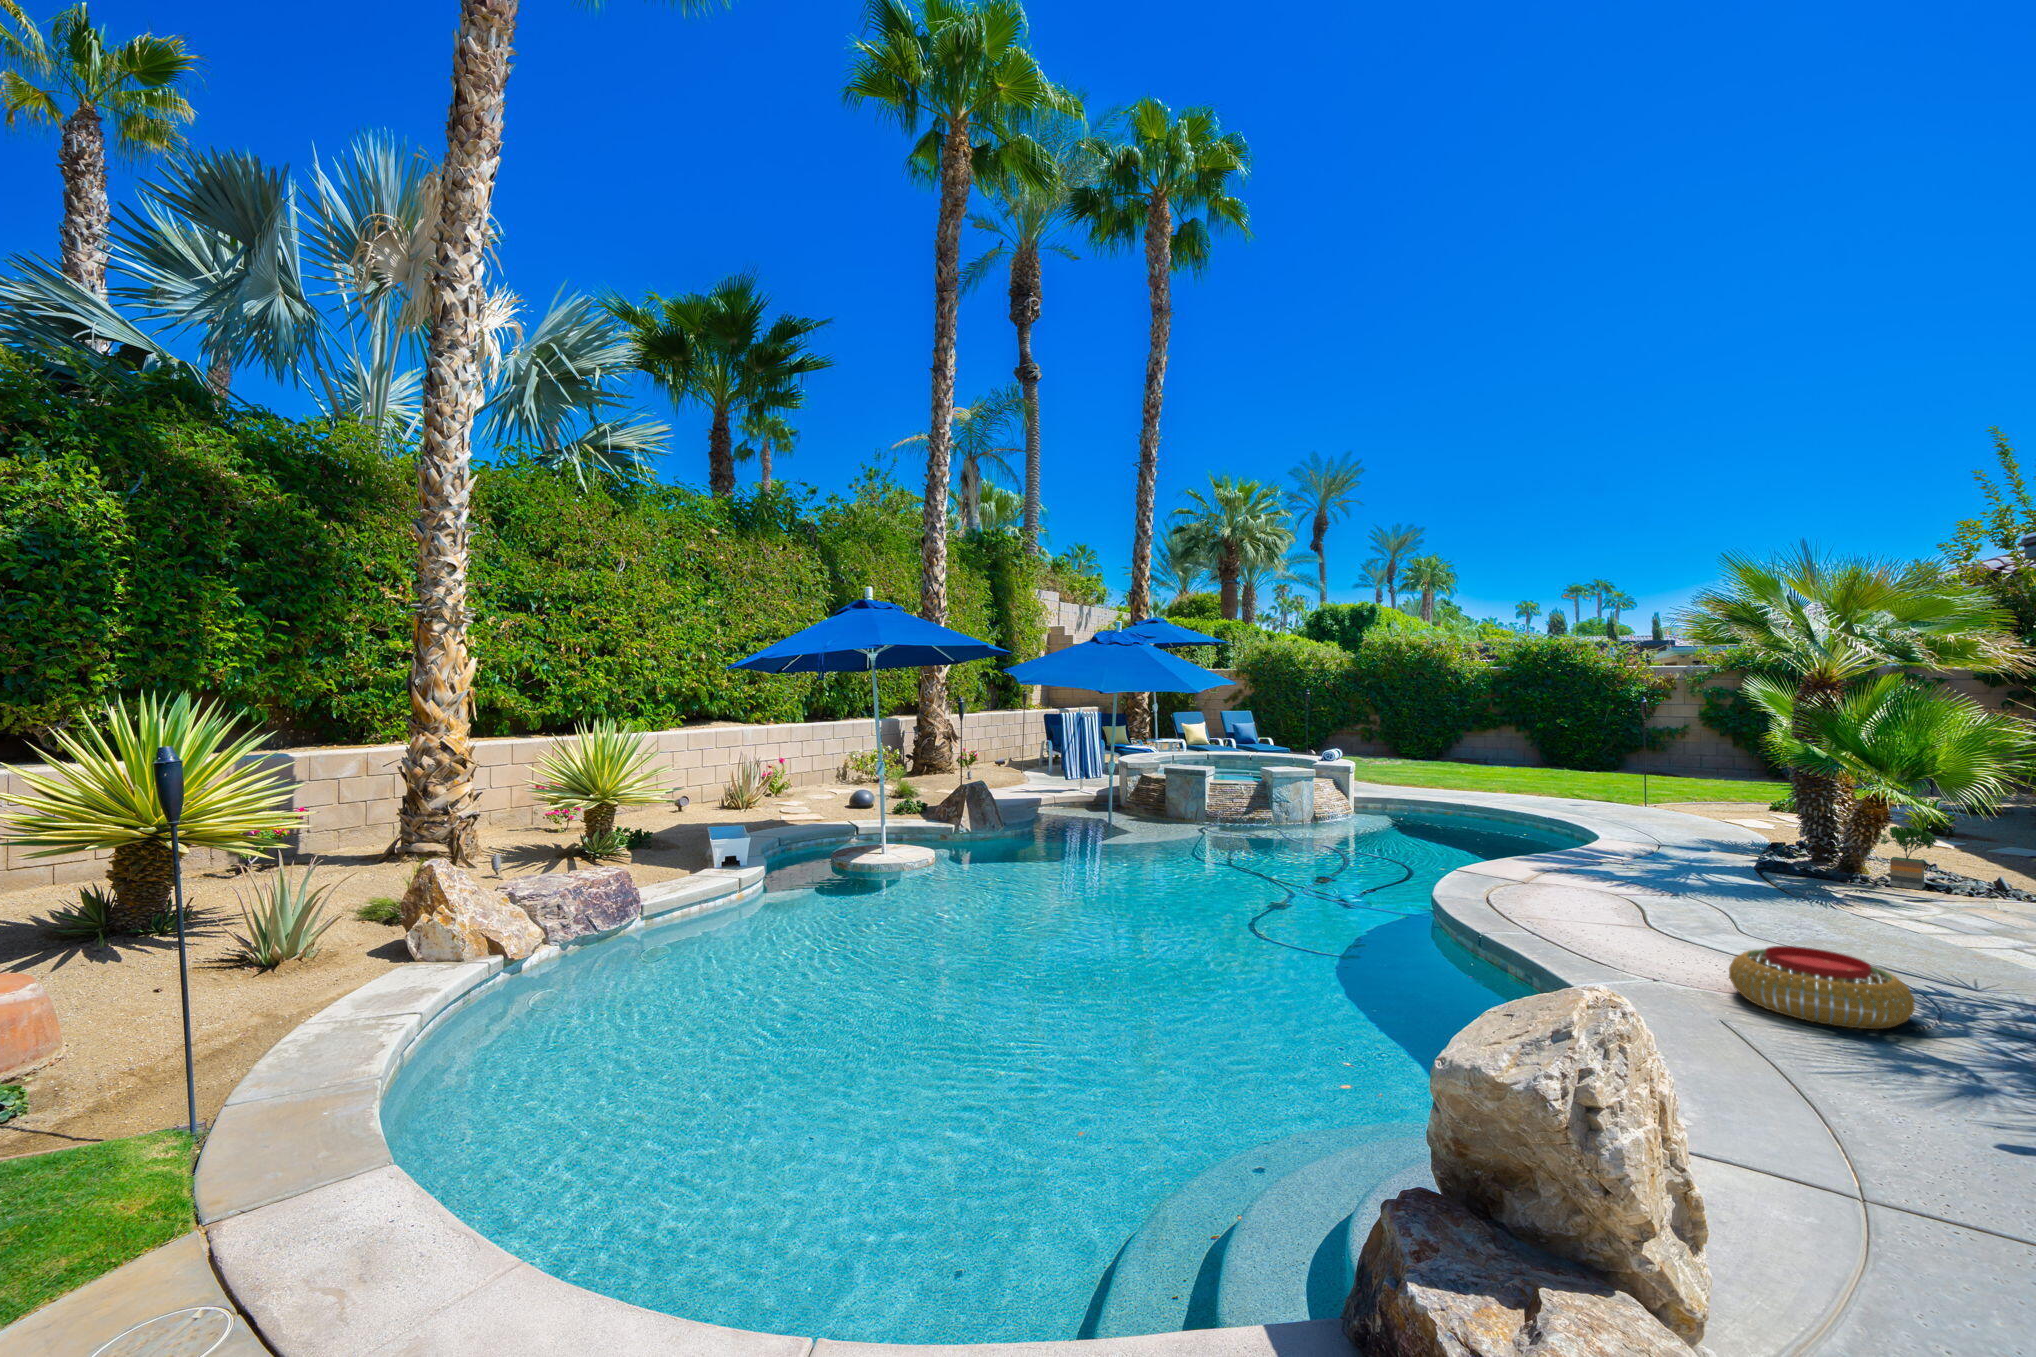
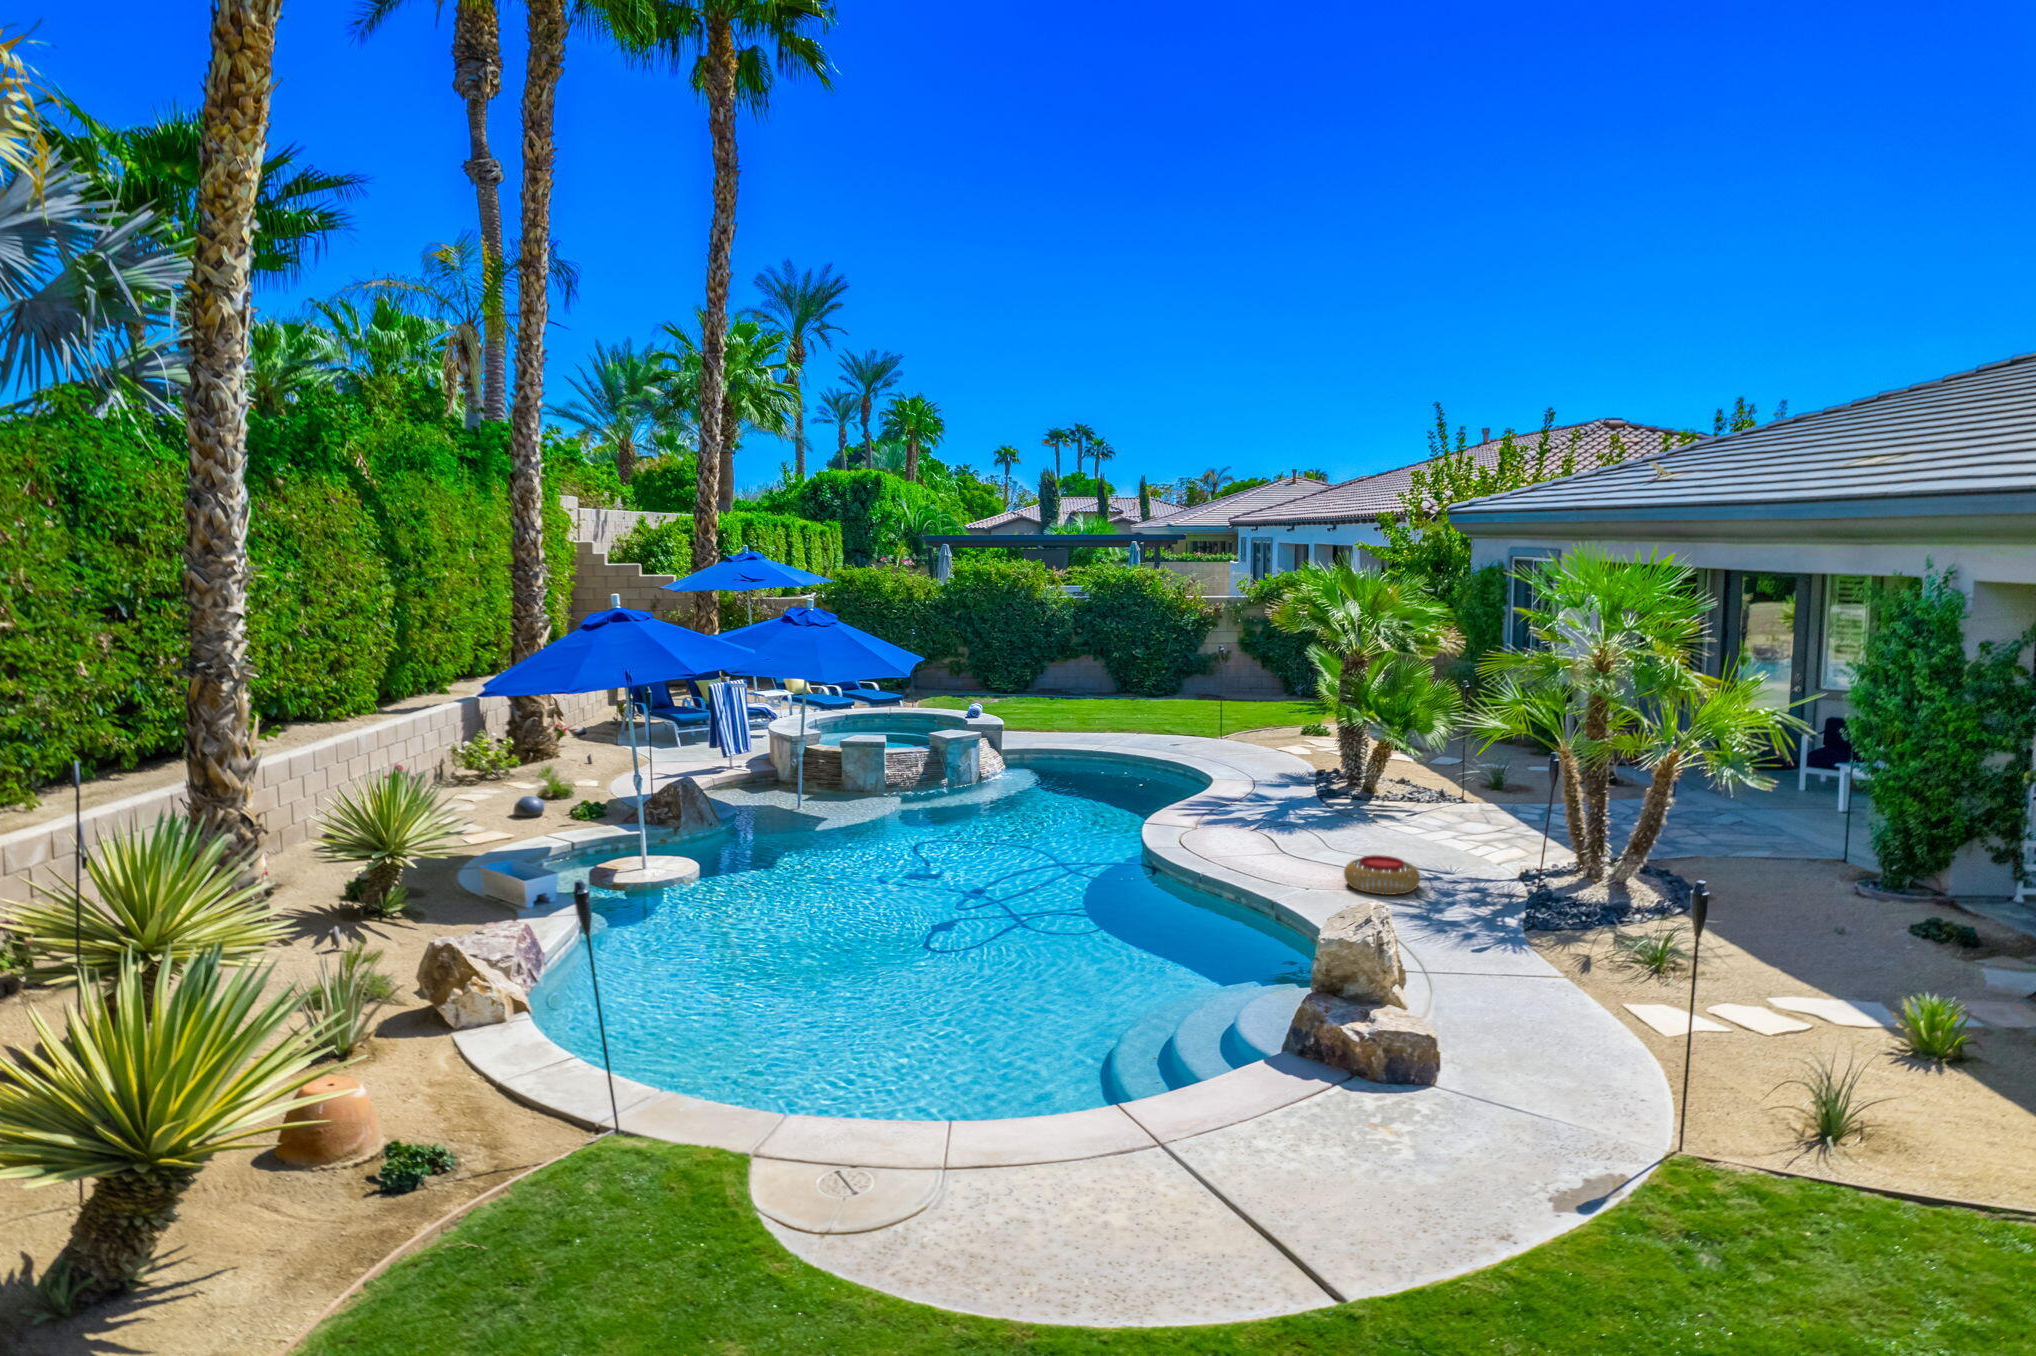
potted tree: present [1880,826,1937,890] -> none [1381,761,1410,801]

